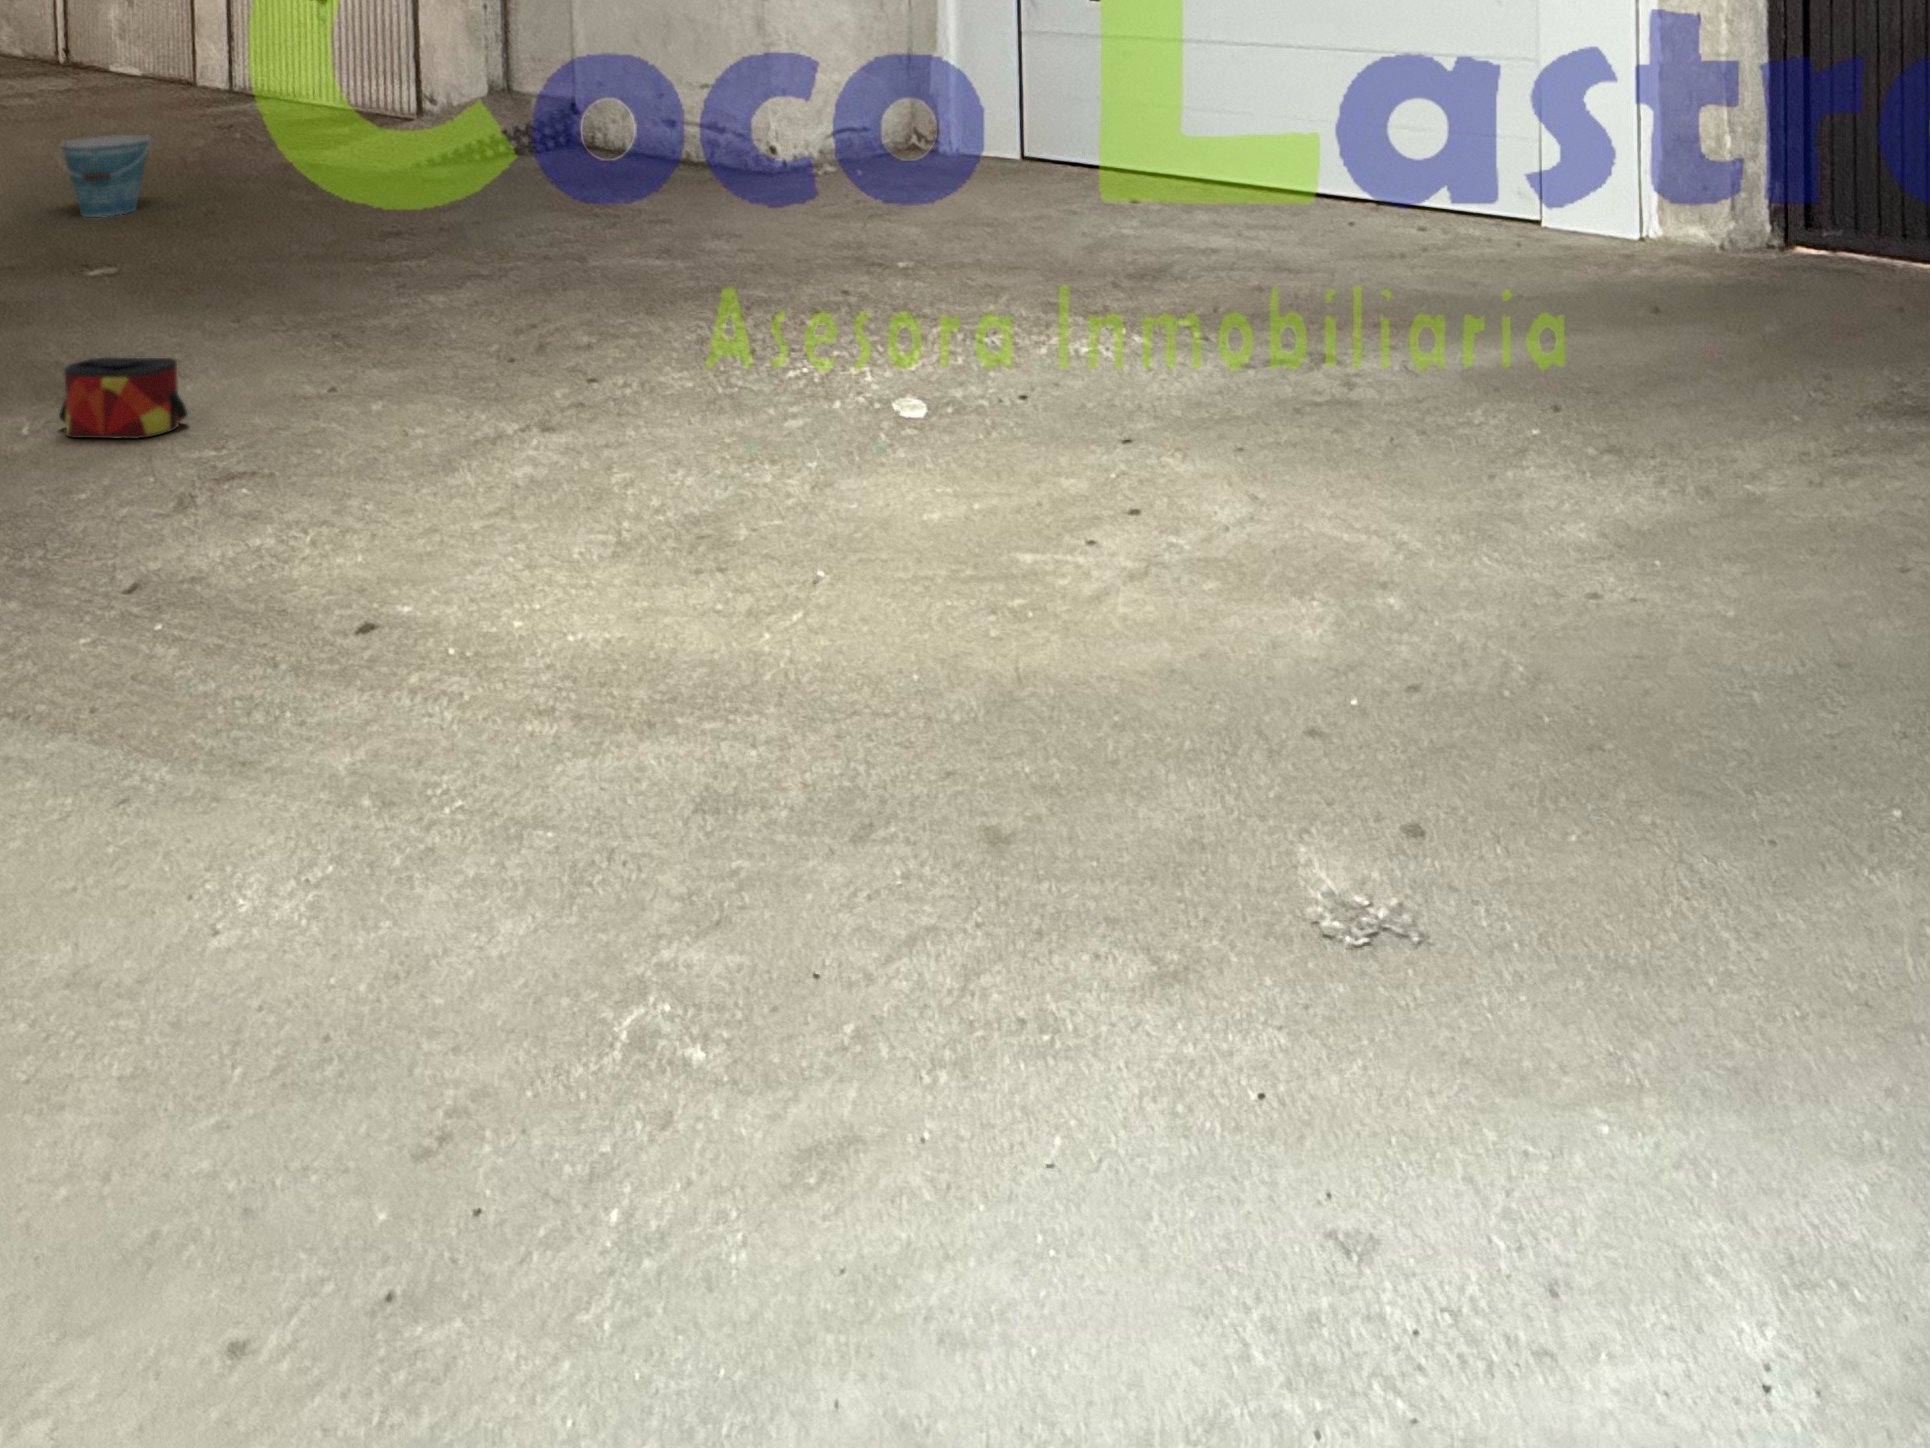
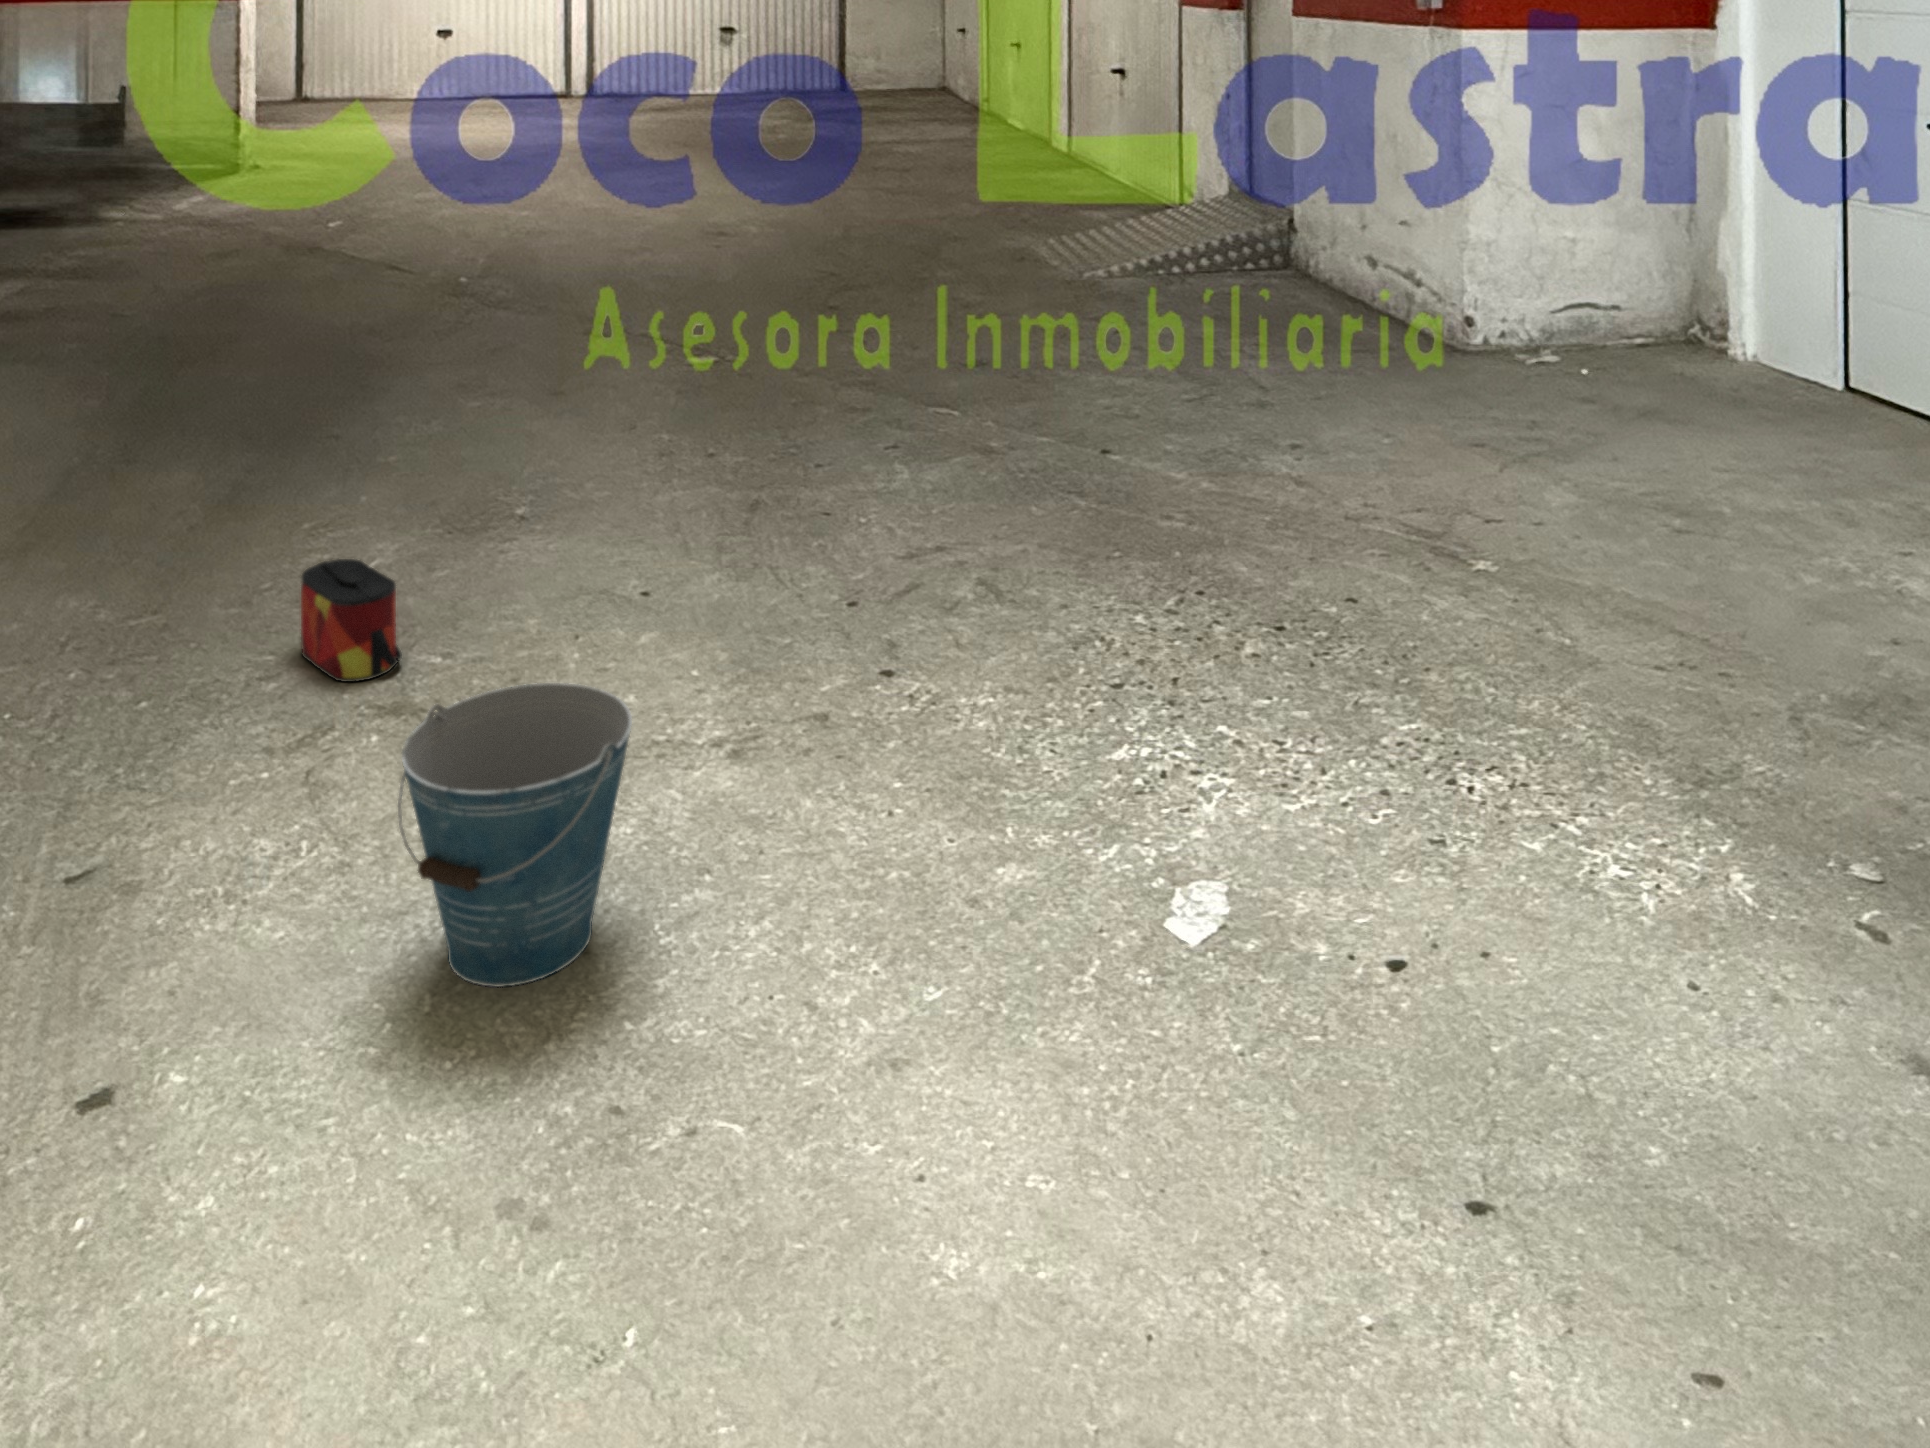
bucket: present [61,135,151,217] -> present [398,683,632,987]

